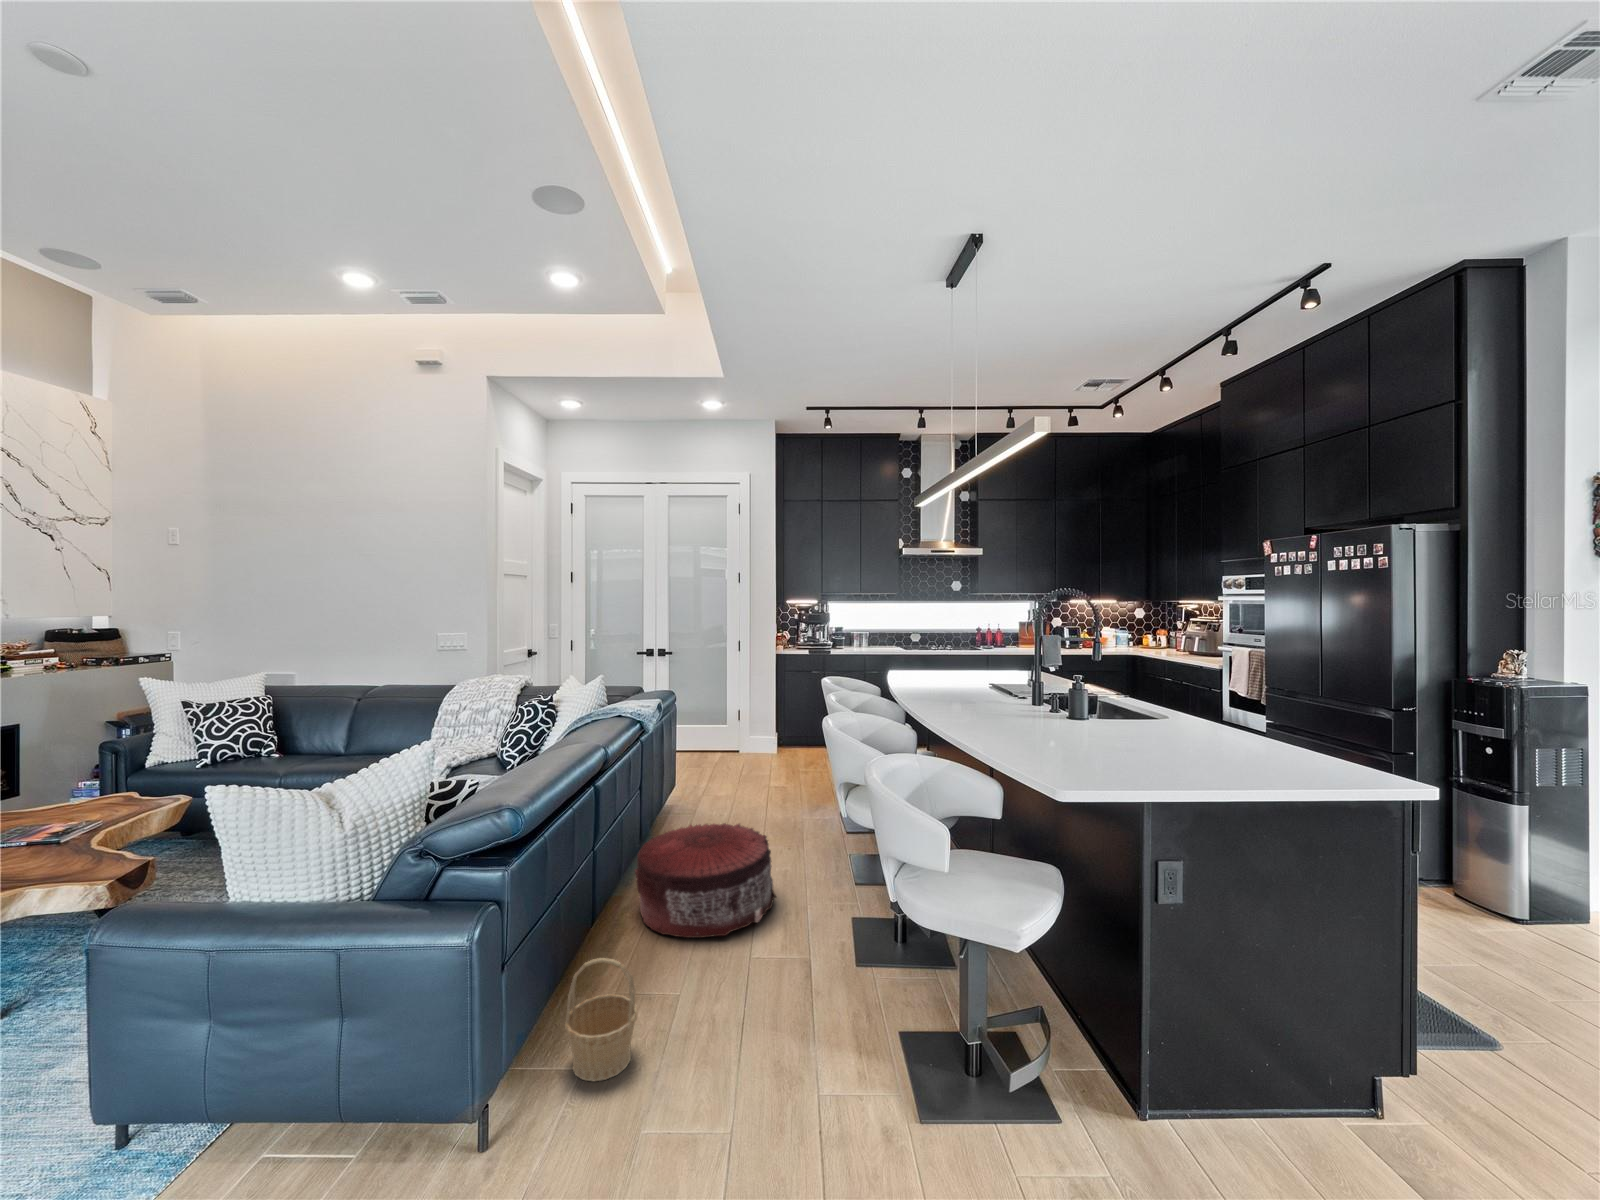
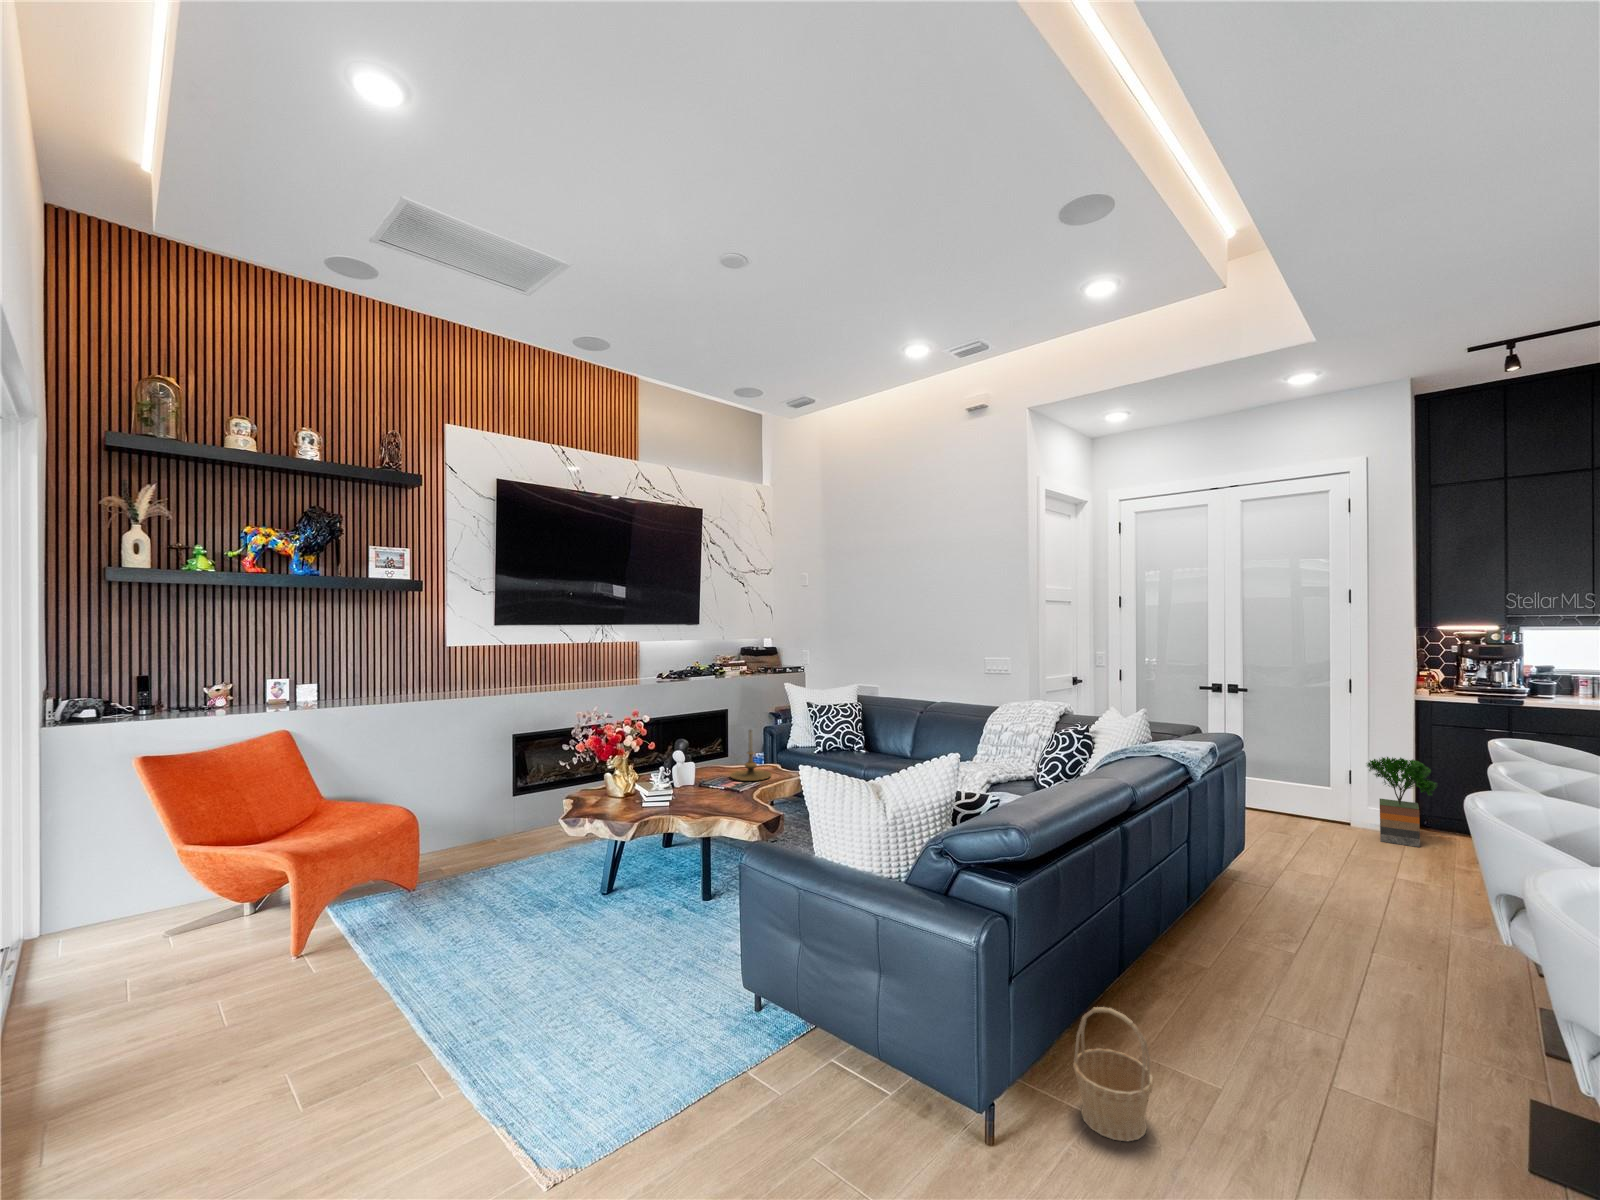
potted tree: none [747,695,788,758] -> present [1367,757,1437,847]
candle holder: none [35,749,123,825] -> present [730,730,772,781]
pouf: present [635,823,776,938] -> none [1171,900,1380,1052]

